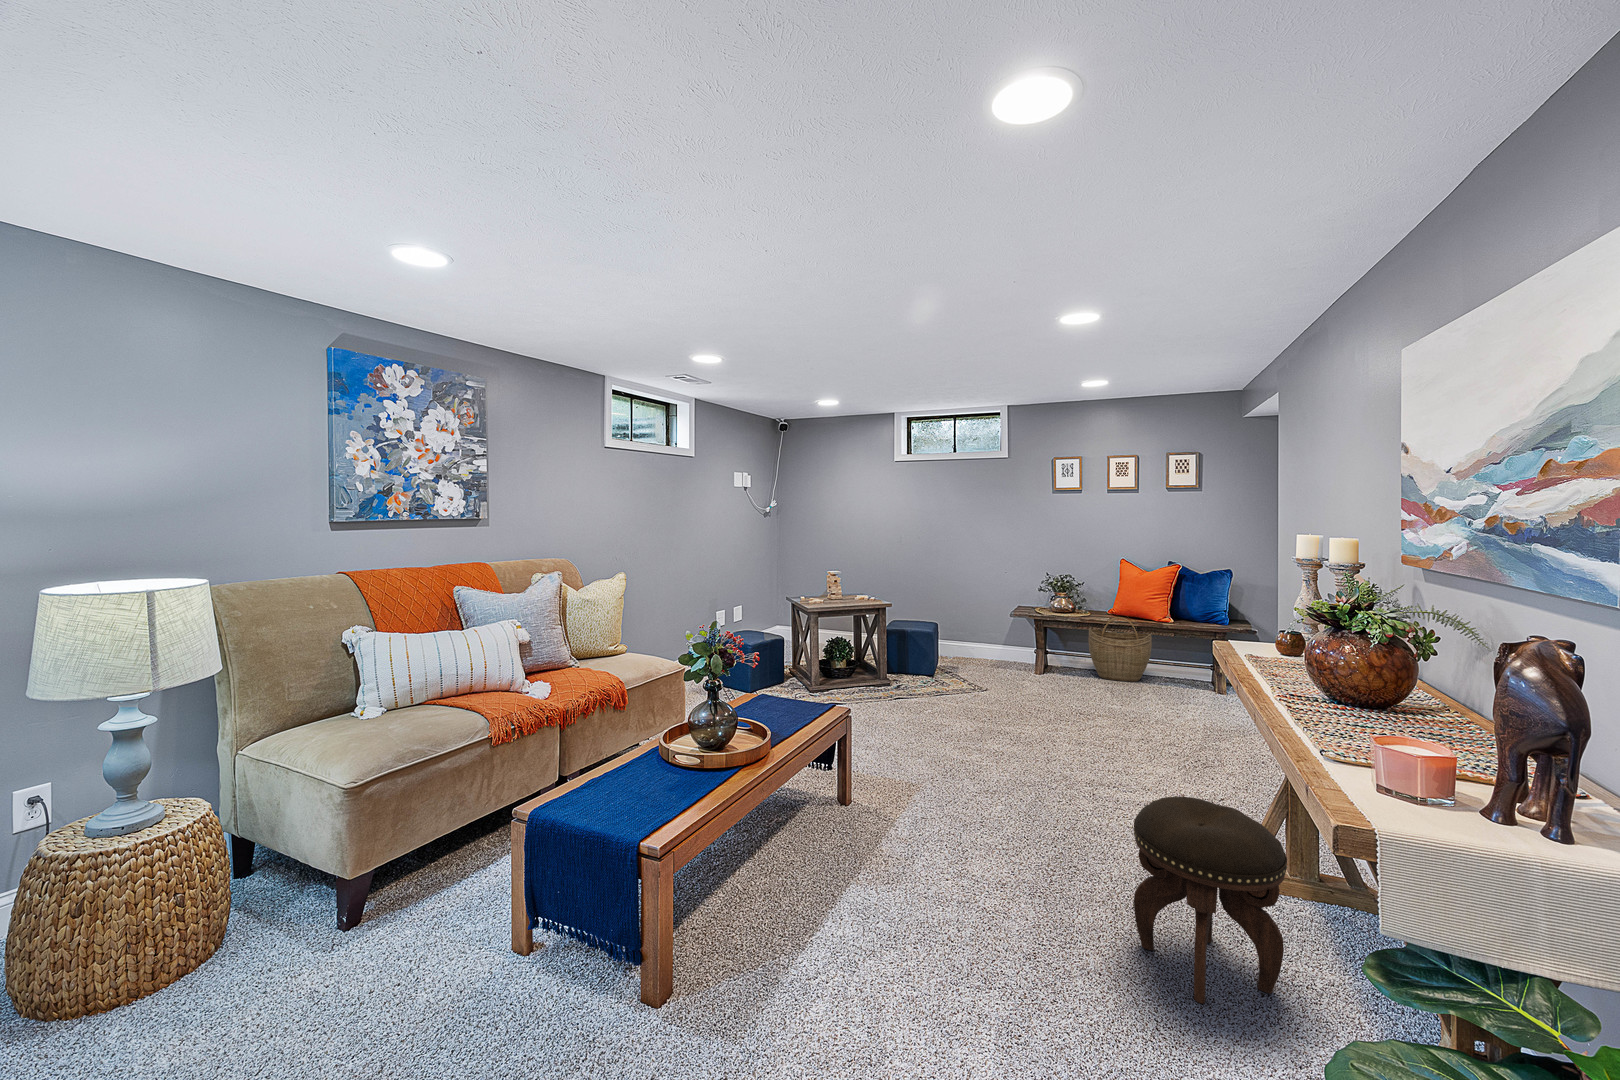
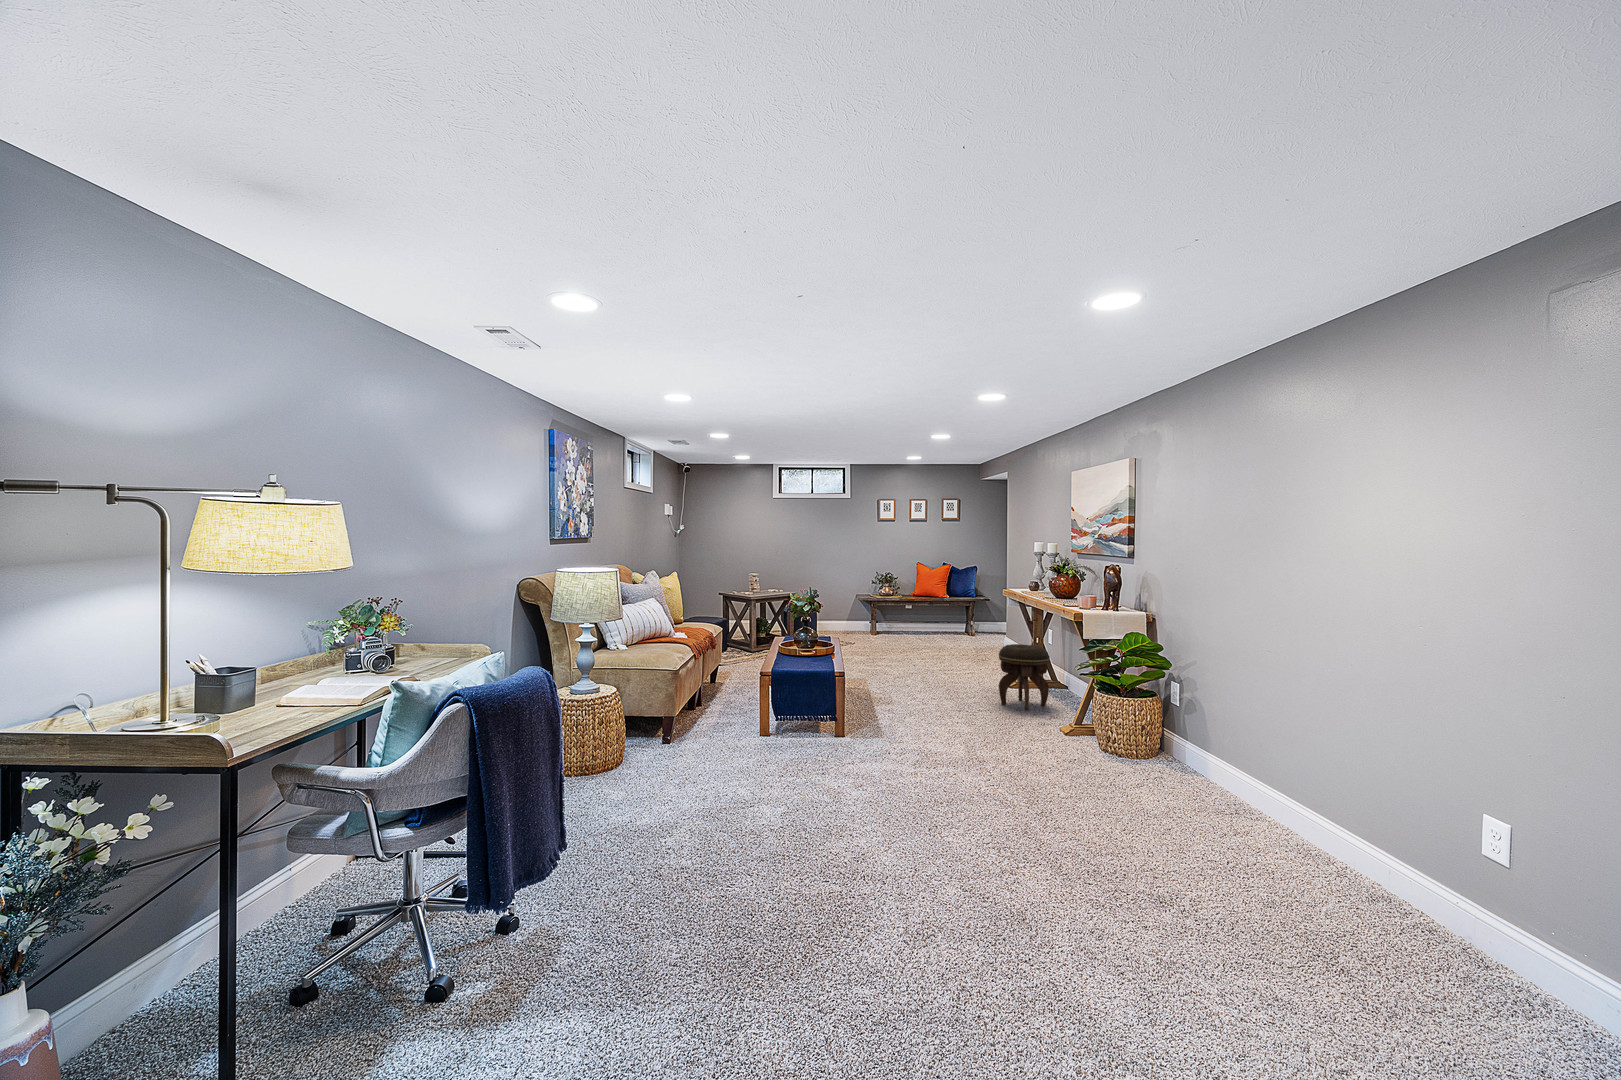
woven basket: present [1088,617,1152,682] -> none [903,596,938,638]

